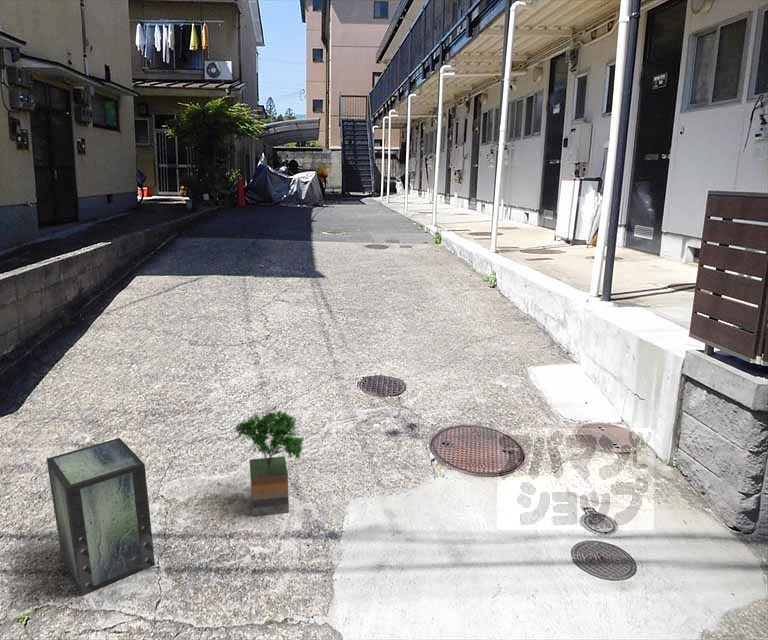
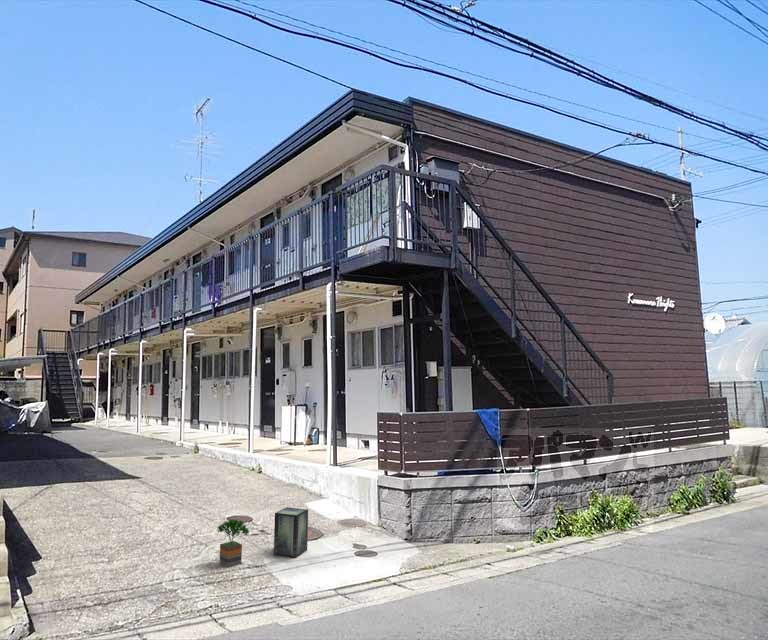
storage box: present [47,438,155,595] -> present [274,507,308,558]

